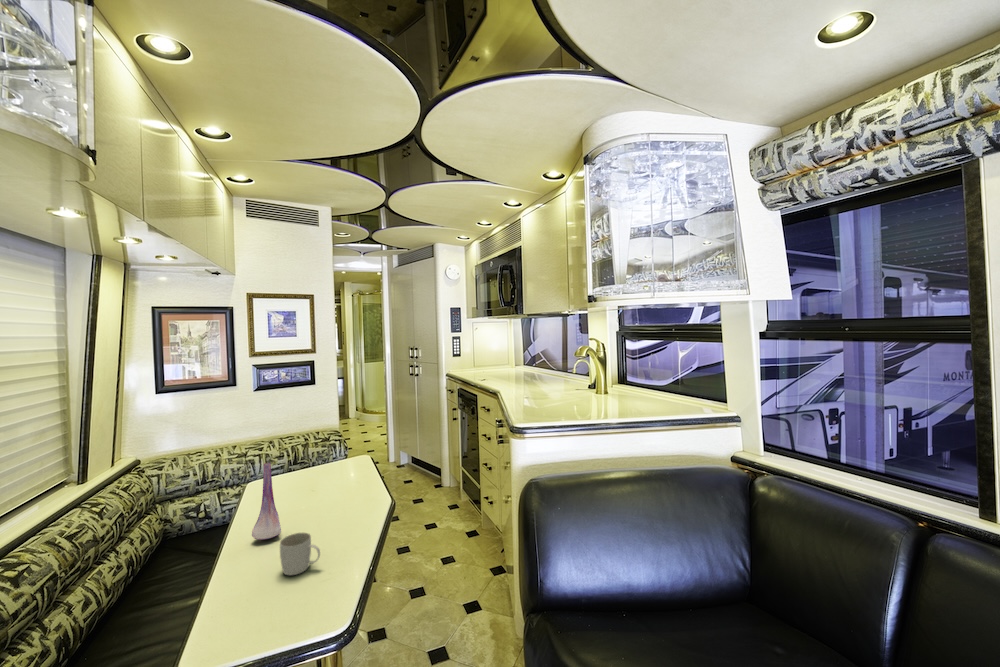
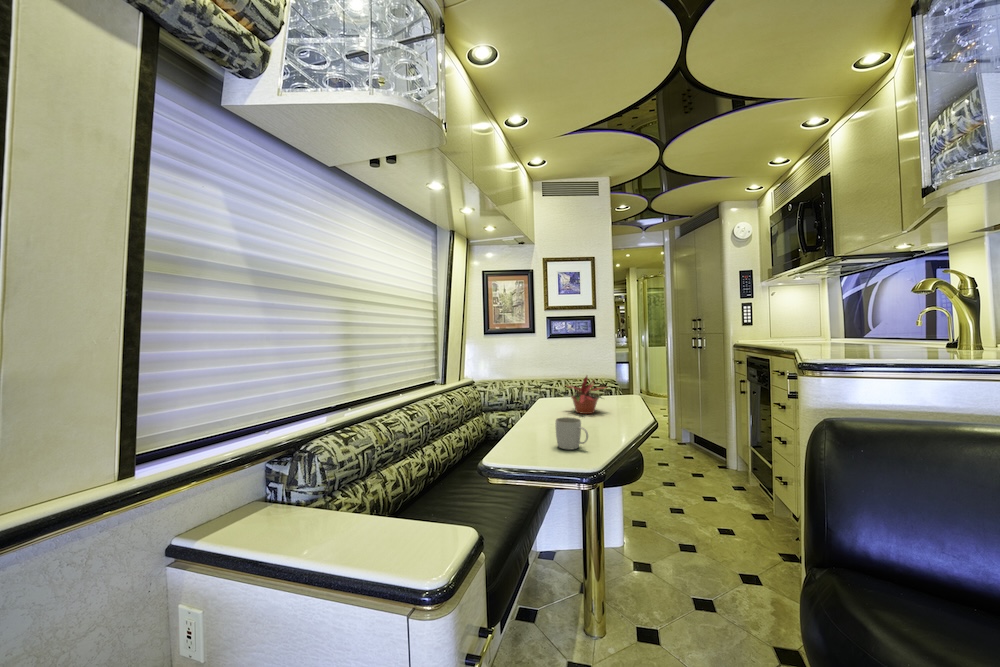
potted plant: none [280,455,338,499] -> present [569,376,605,414]
vase: present [252,463,281,540] -> none [534,362,559,428]

